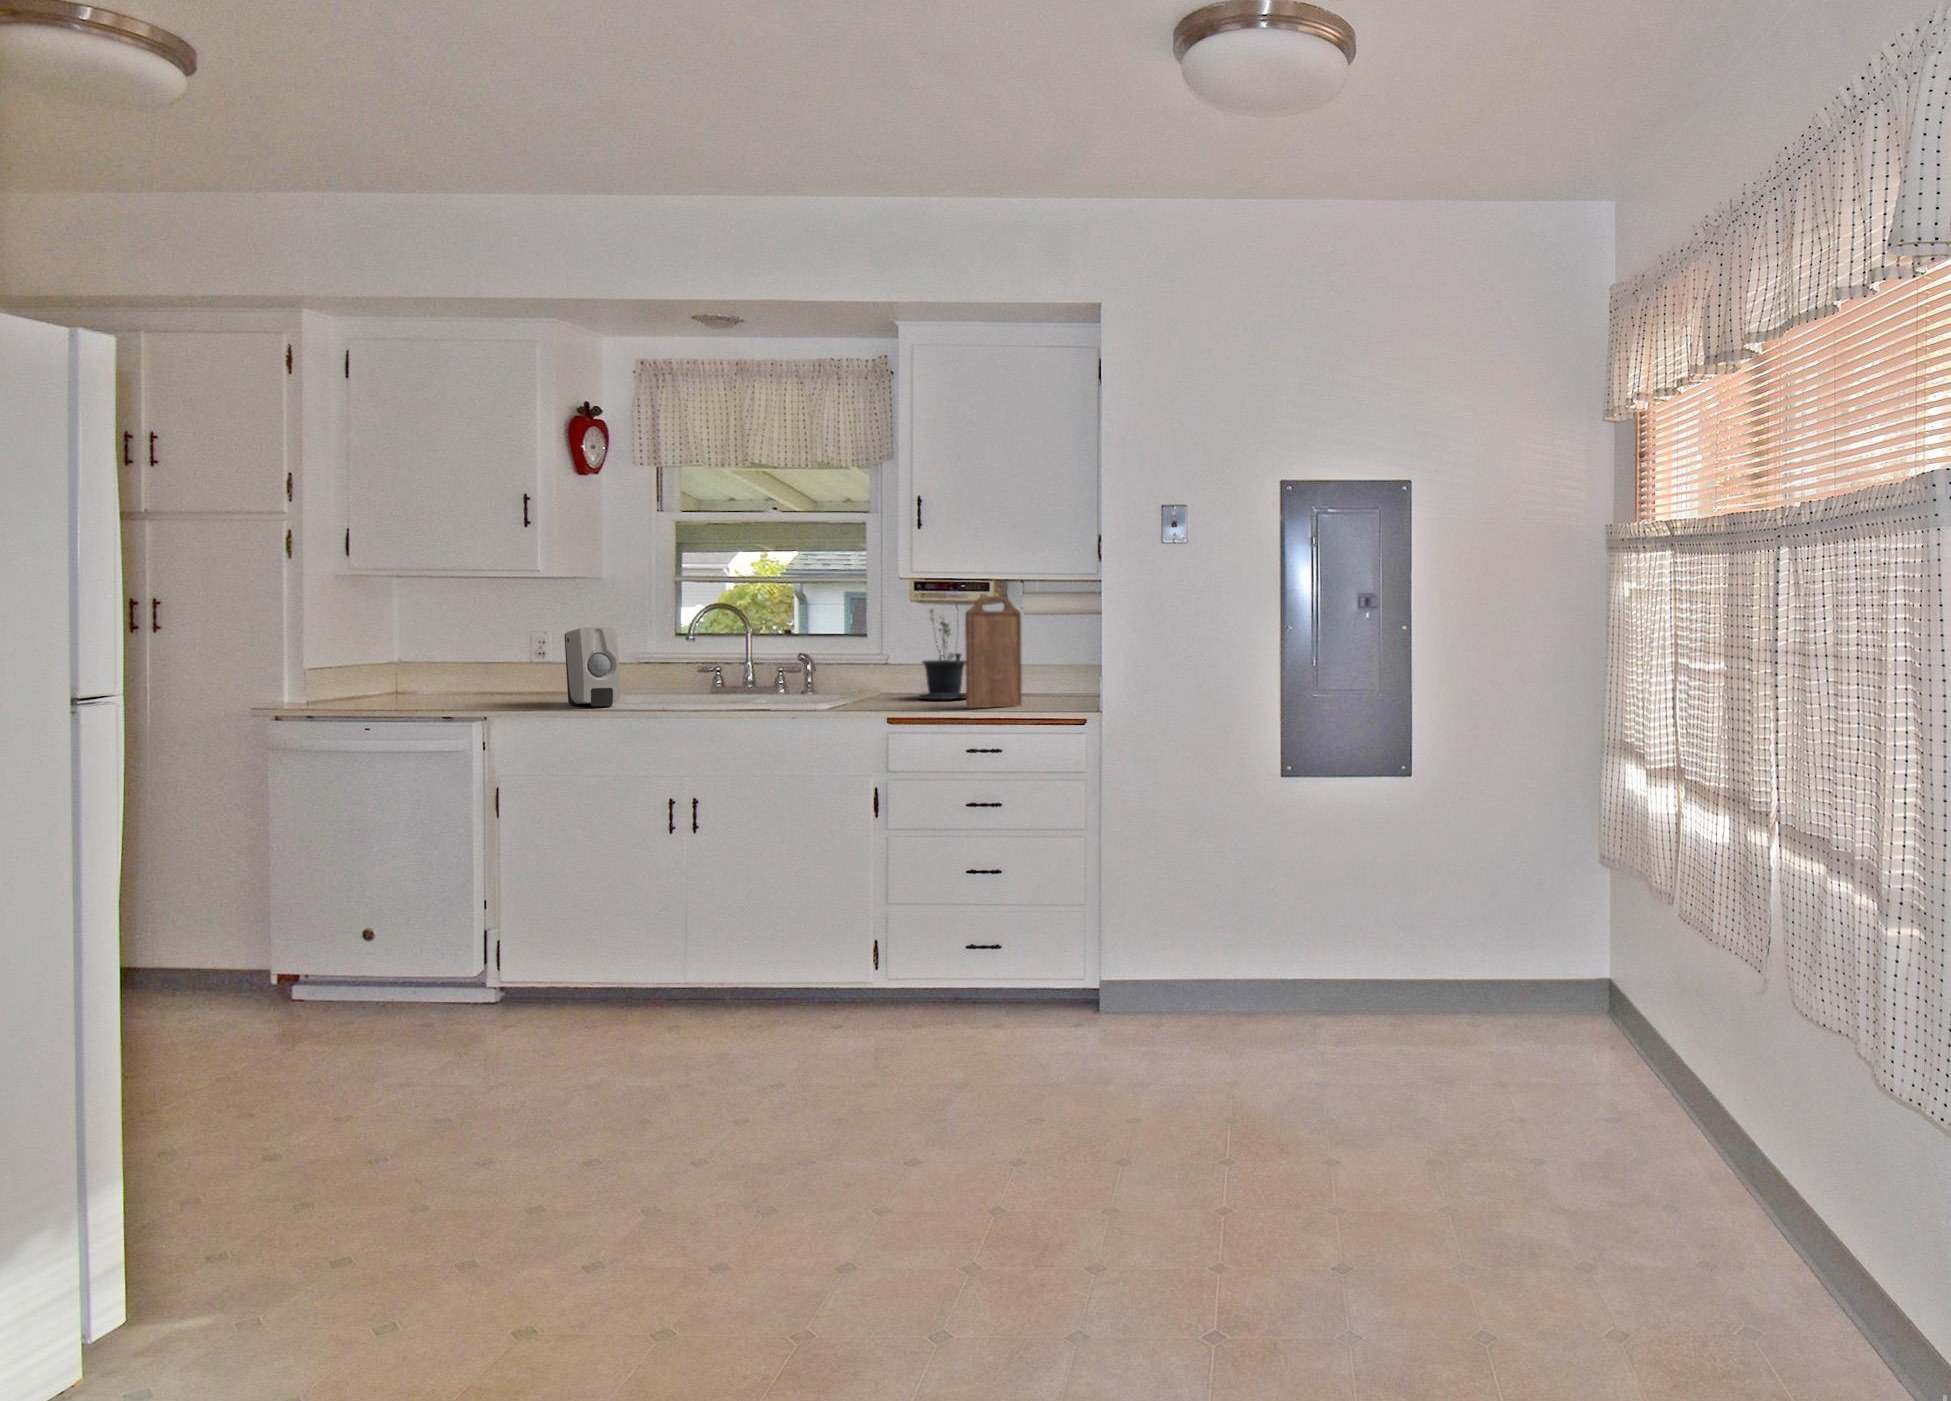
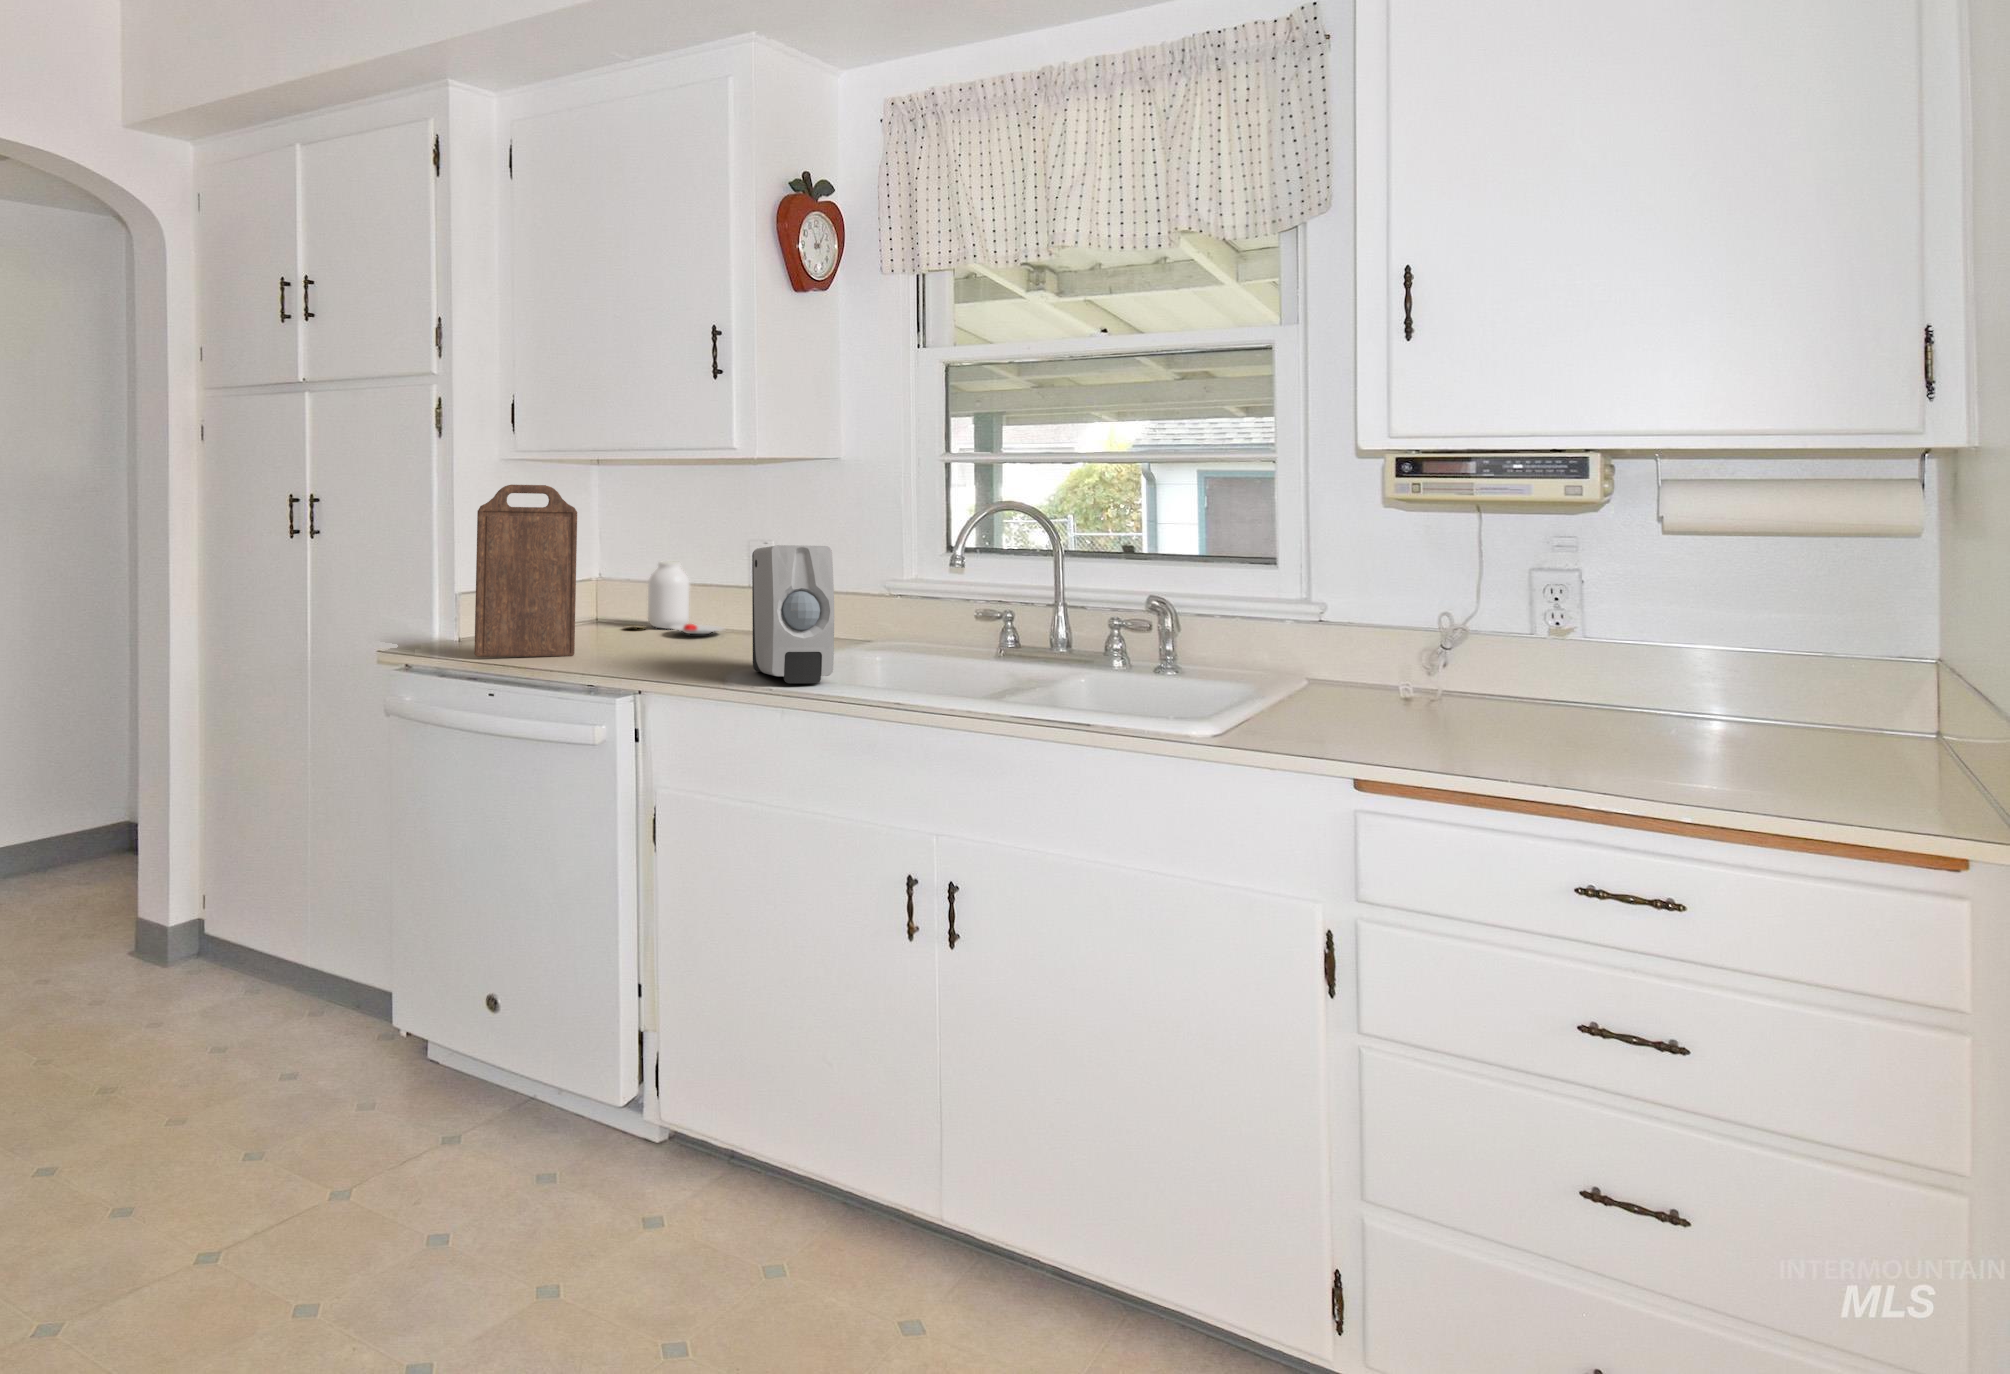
cutting board: present [965,596,1022,708] -> present [474,485,577,657]
potted plant: present [919,609,966,699] -> none [1403,528,1534,722]
jar: none [466,649,539,693] -> present [641,561,723,634]

